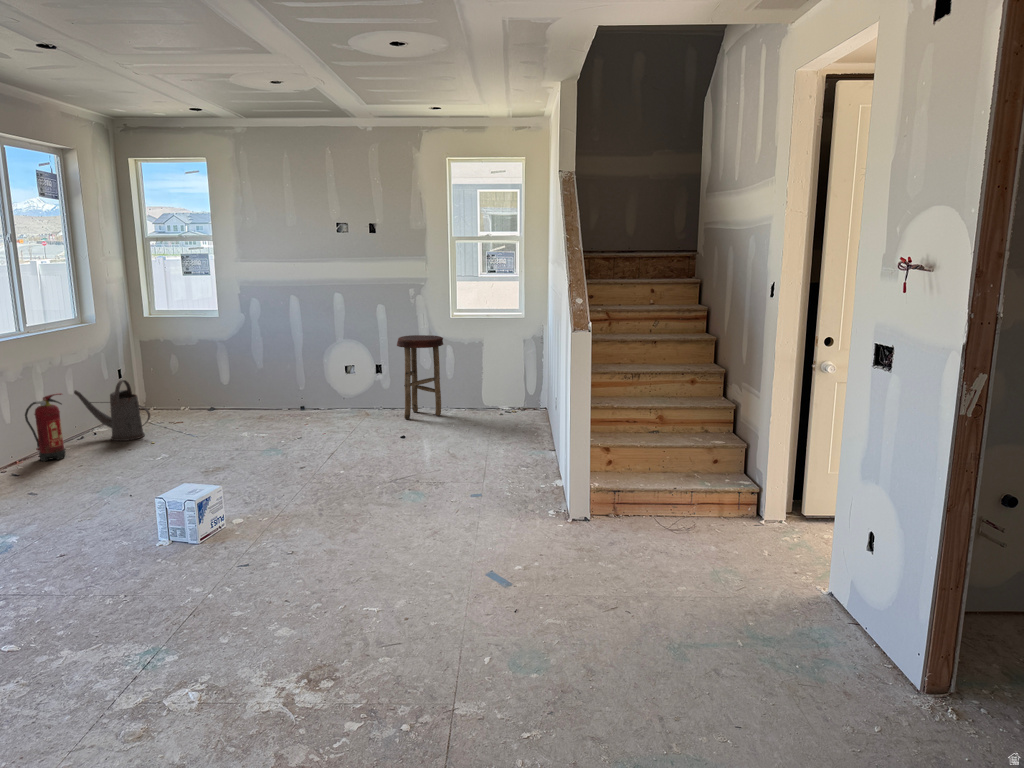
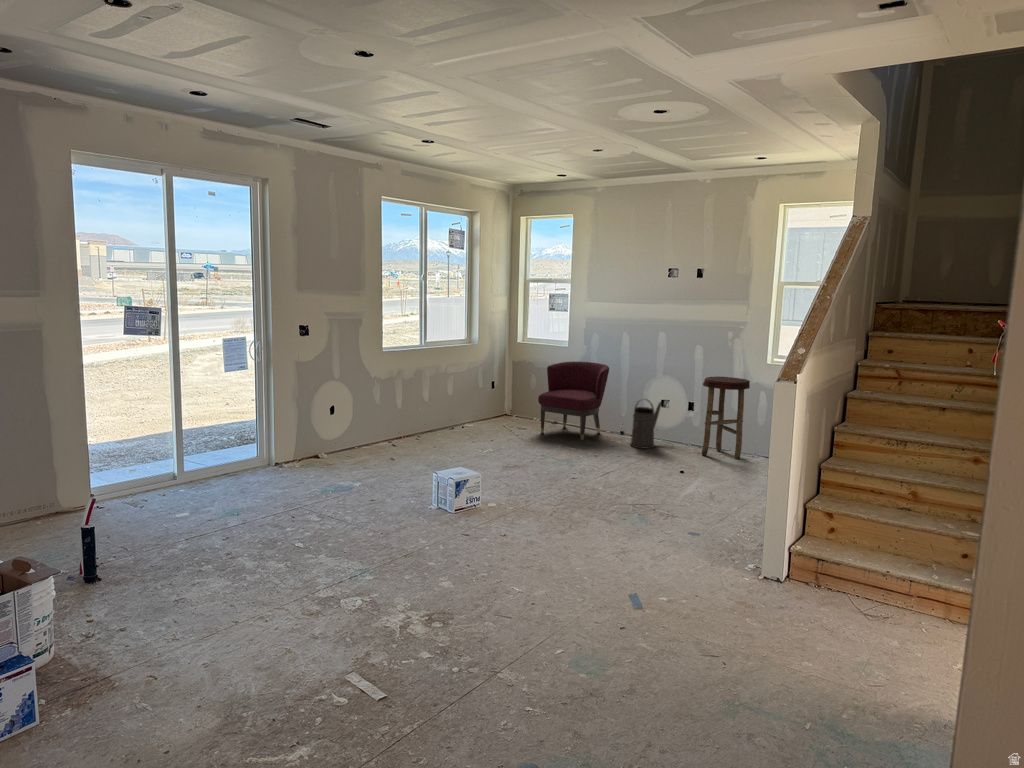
chair: none [199,335,282,426] -> present [538,361,609,440]
watering can: present [74,380,150,441] -> present [630,399,662,449]
fire extinguisher: present [25,393,66,461] -> none [416,391,438,439]

